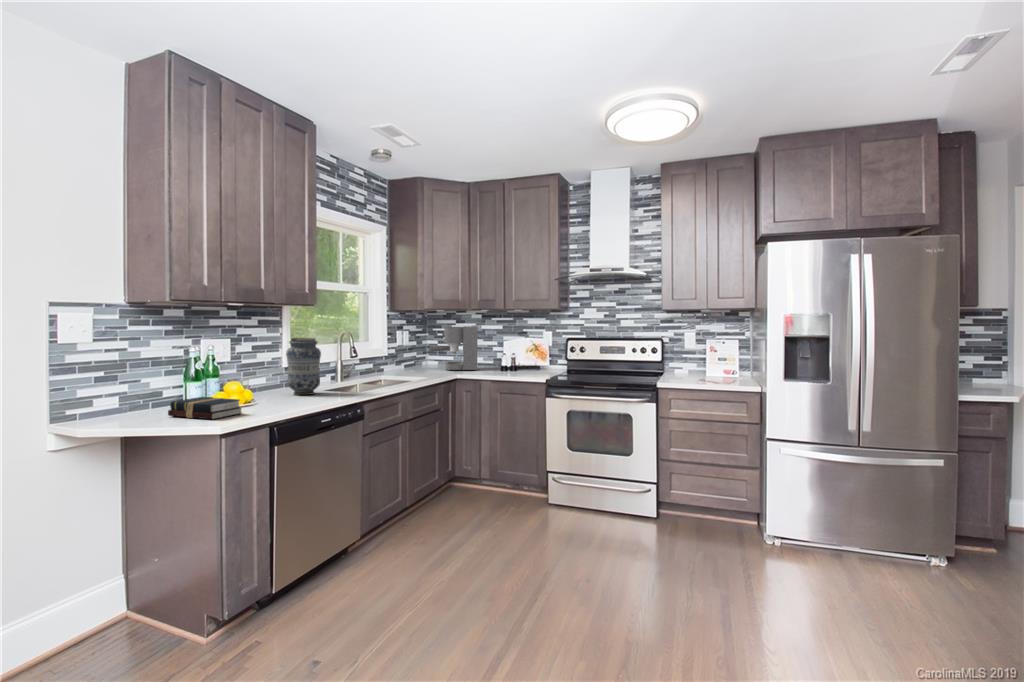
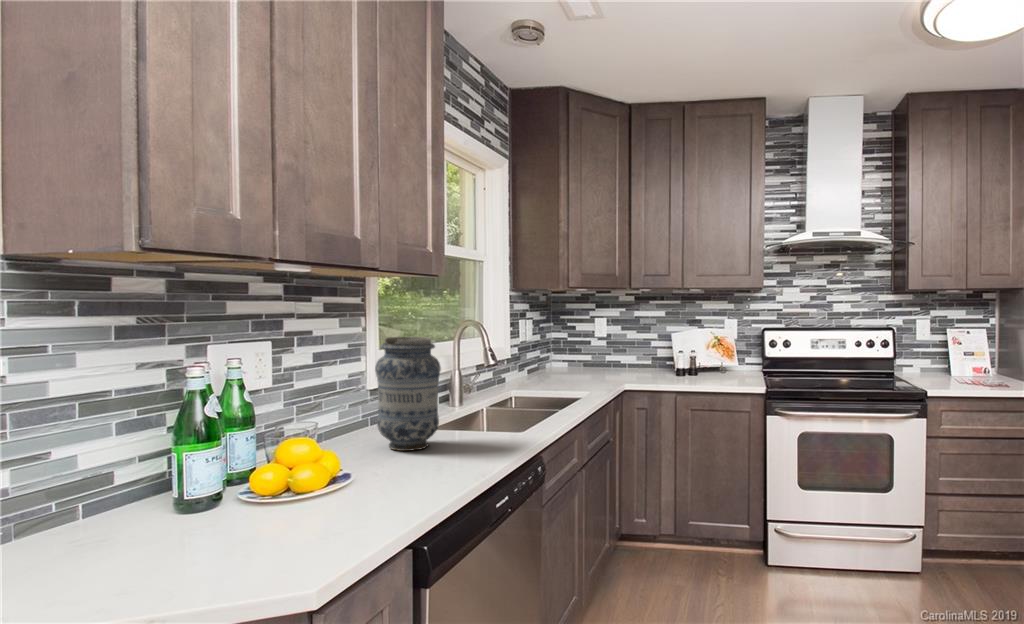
coffee maker: present [430,326,478,371] -> none [570,312,647,381]
hardback book: present [168,397,242,419] -> none [110,486,296,572]

